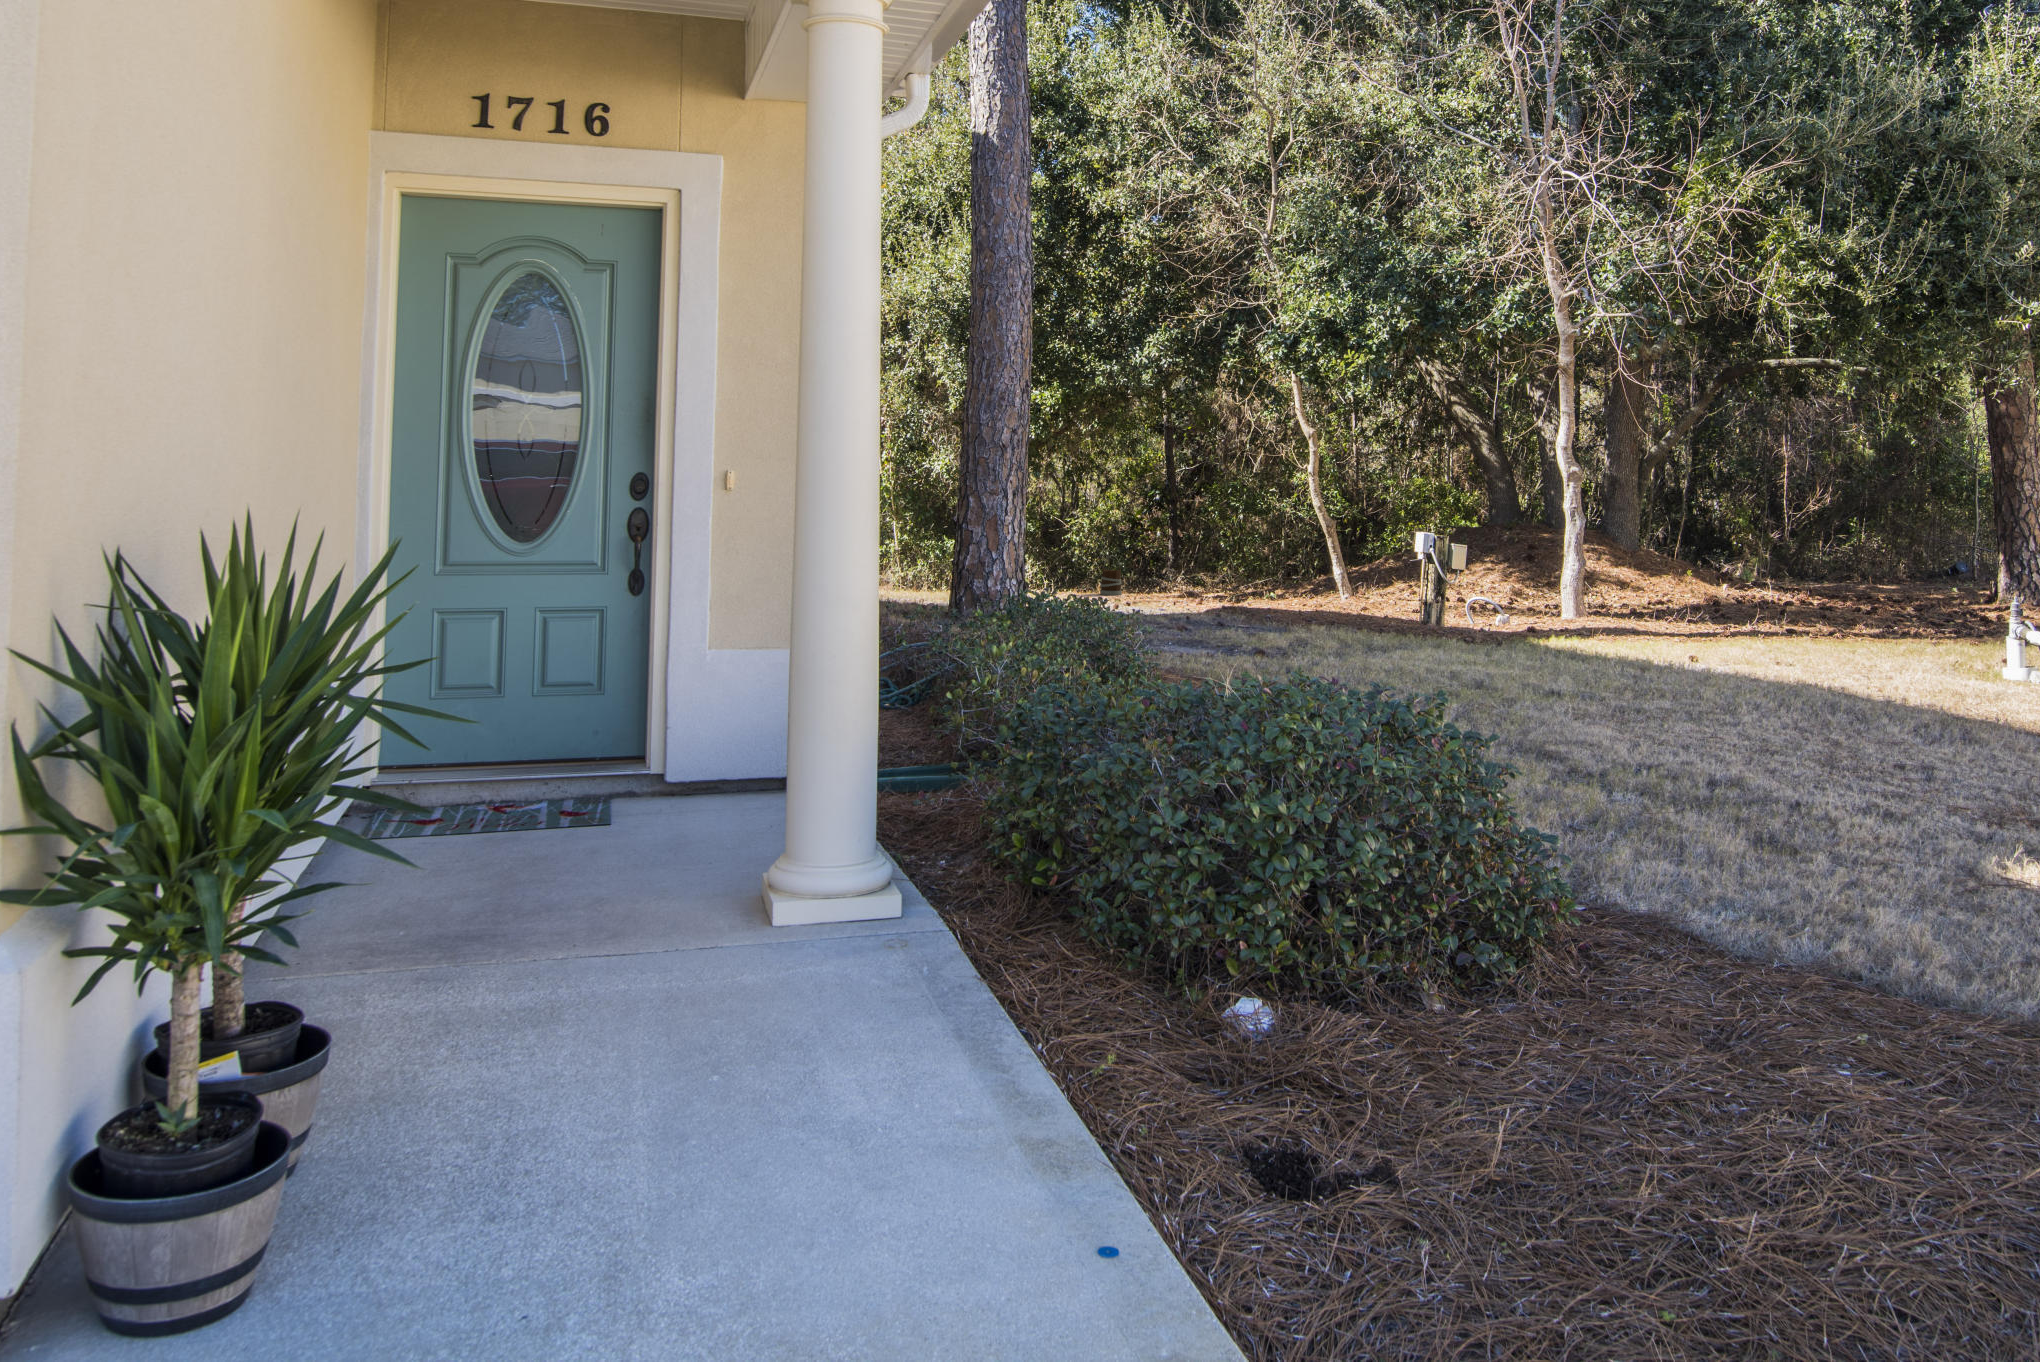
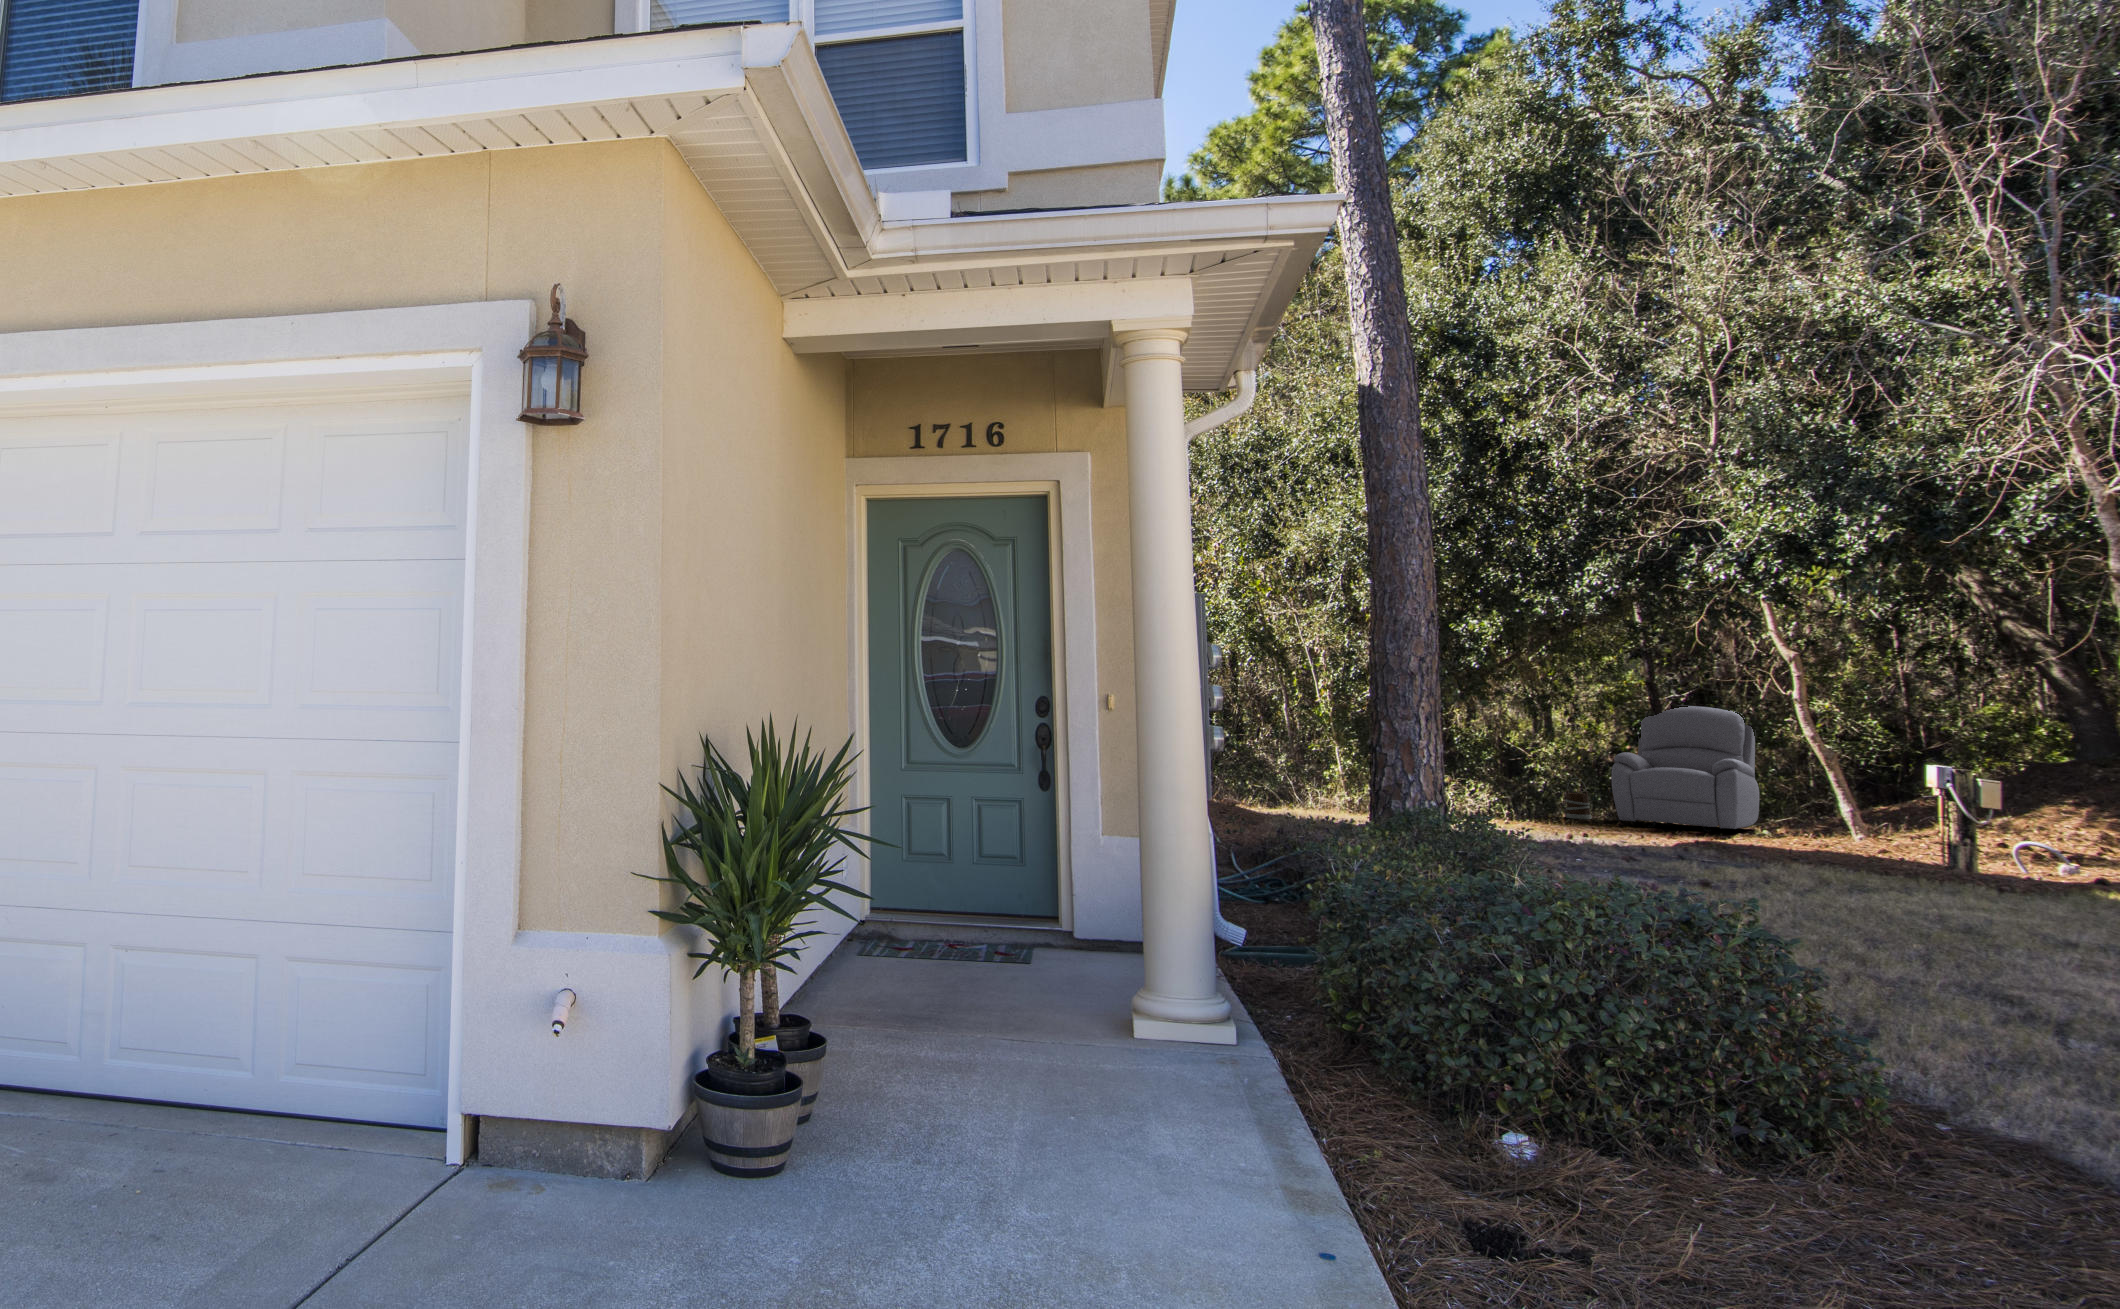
chair: none [1146,485,1263,600] -> present [1612,706,1759,831]

